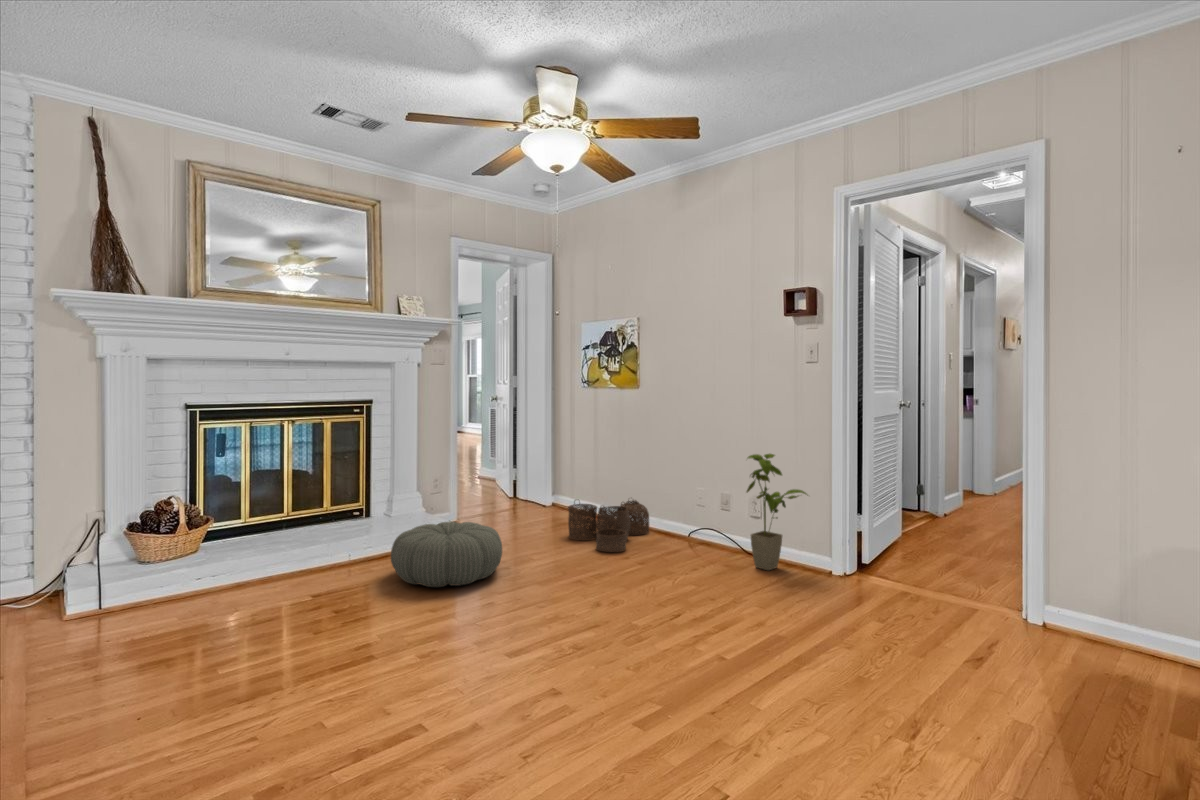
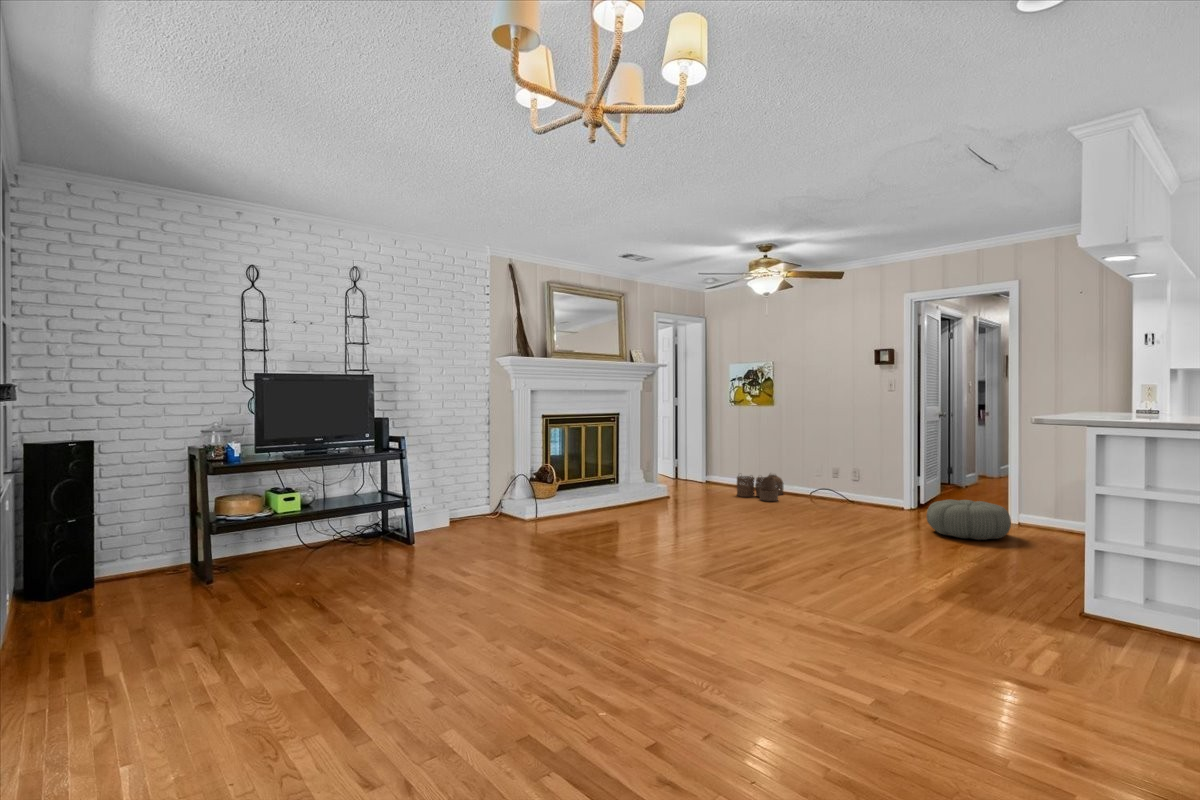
house plant: present [747,454,807,570] -> none [853,442,892,508]
pouf: present [391,522,502,587] -> present [927,500,1011,540]

